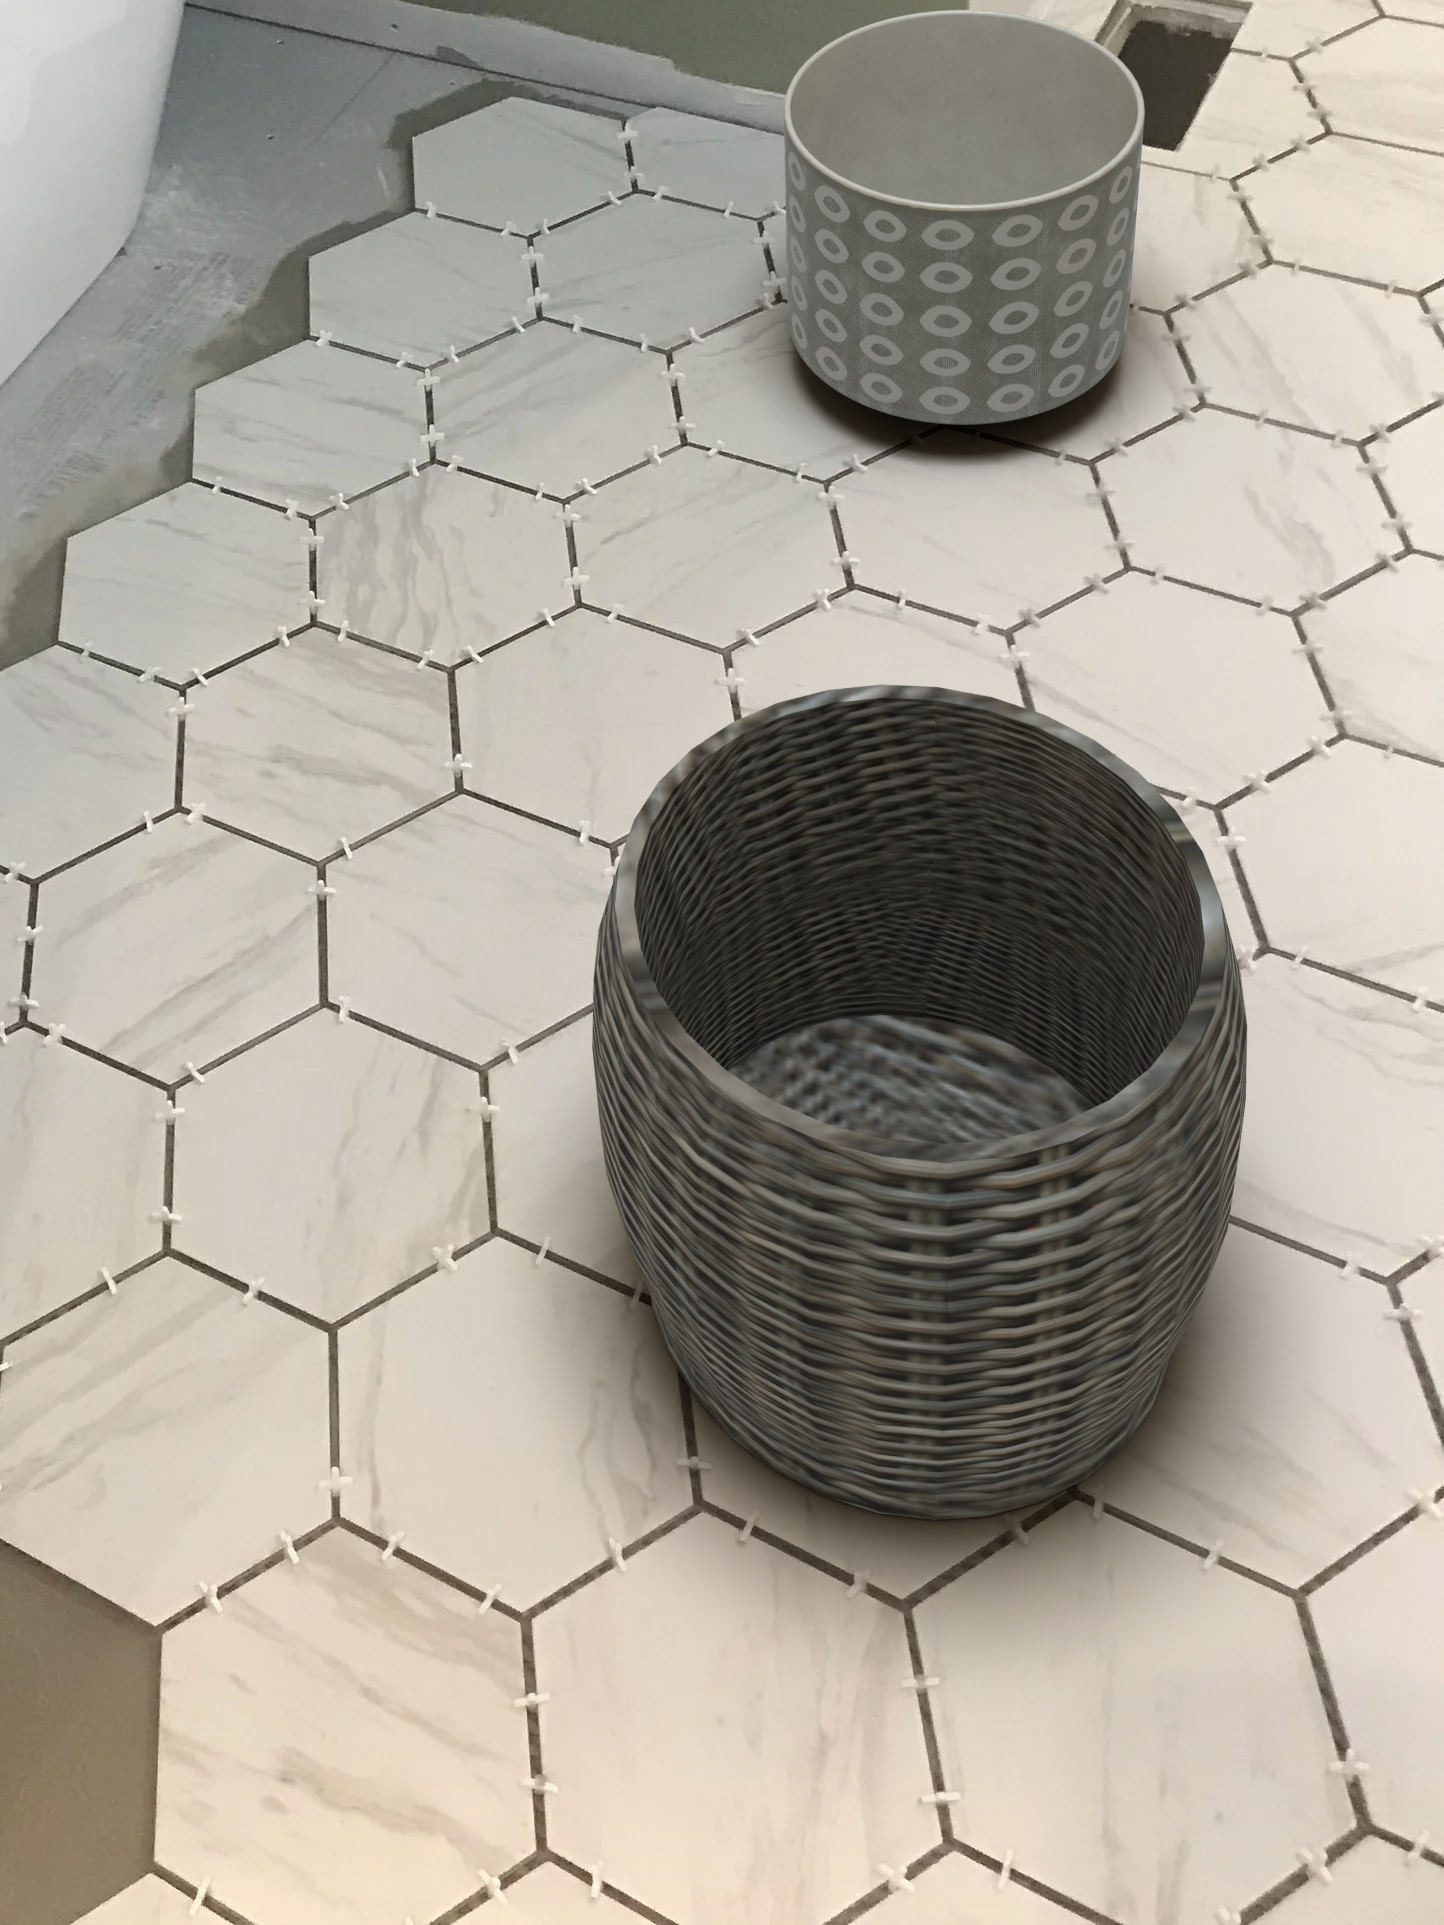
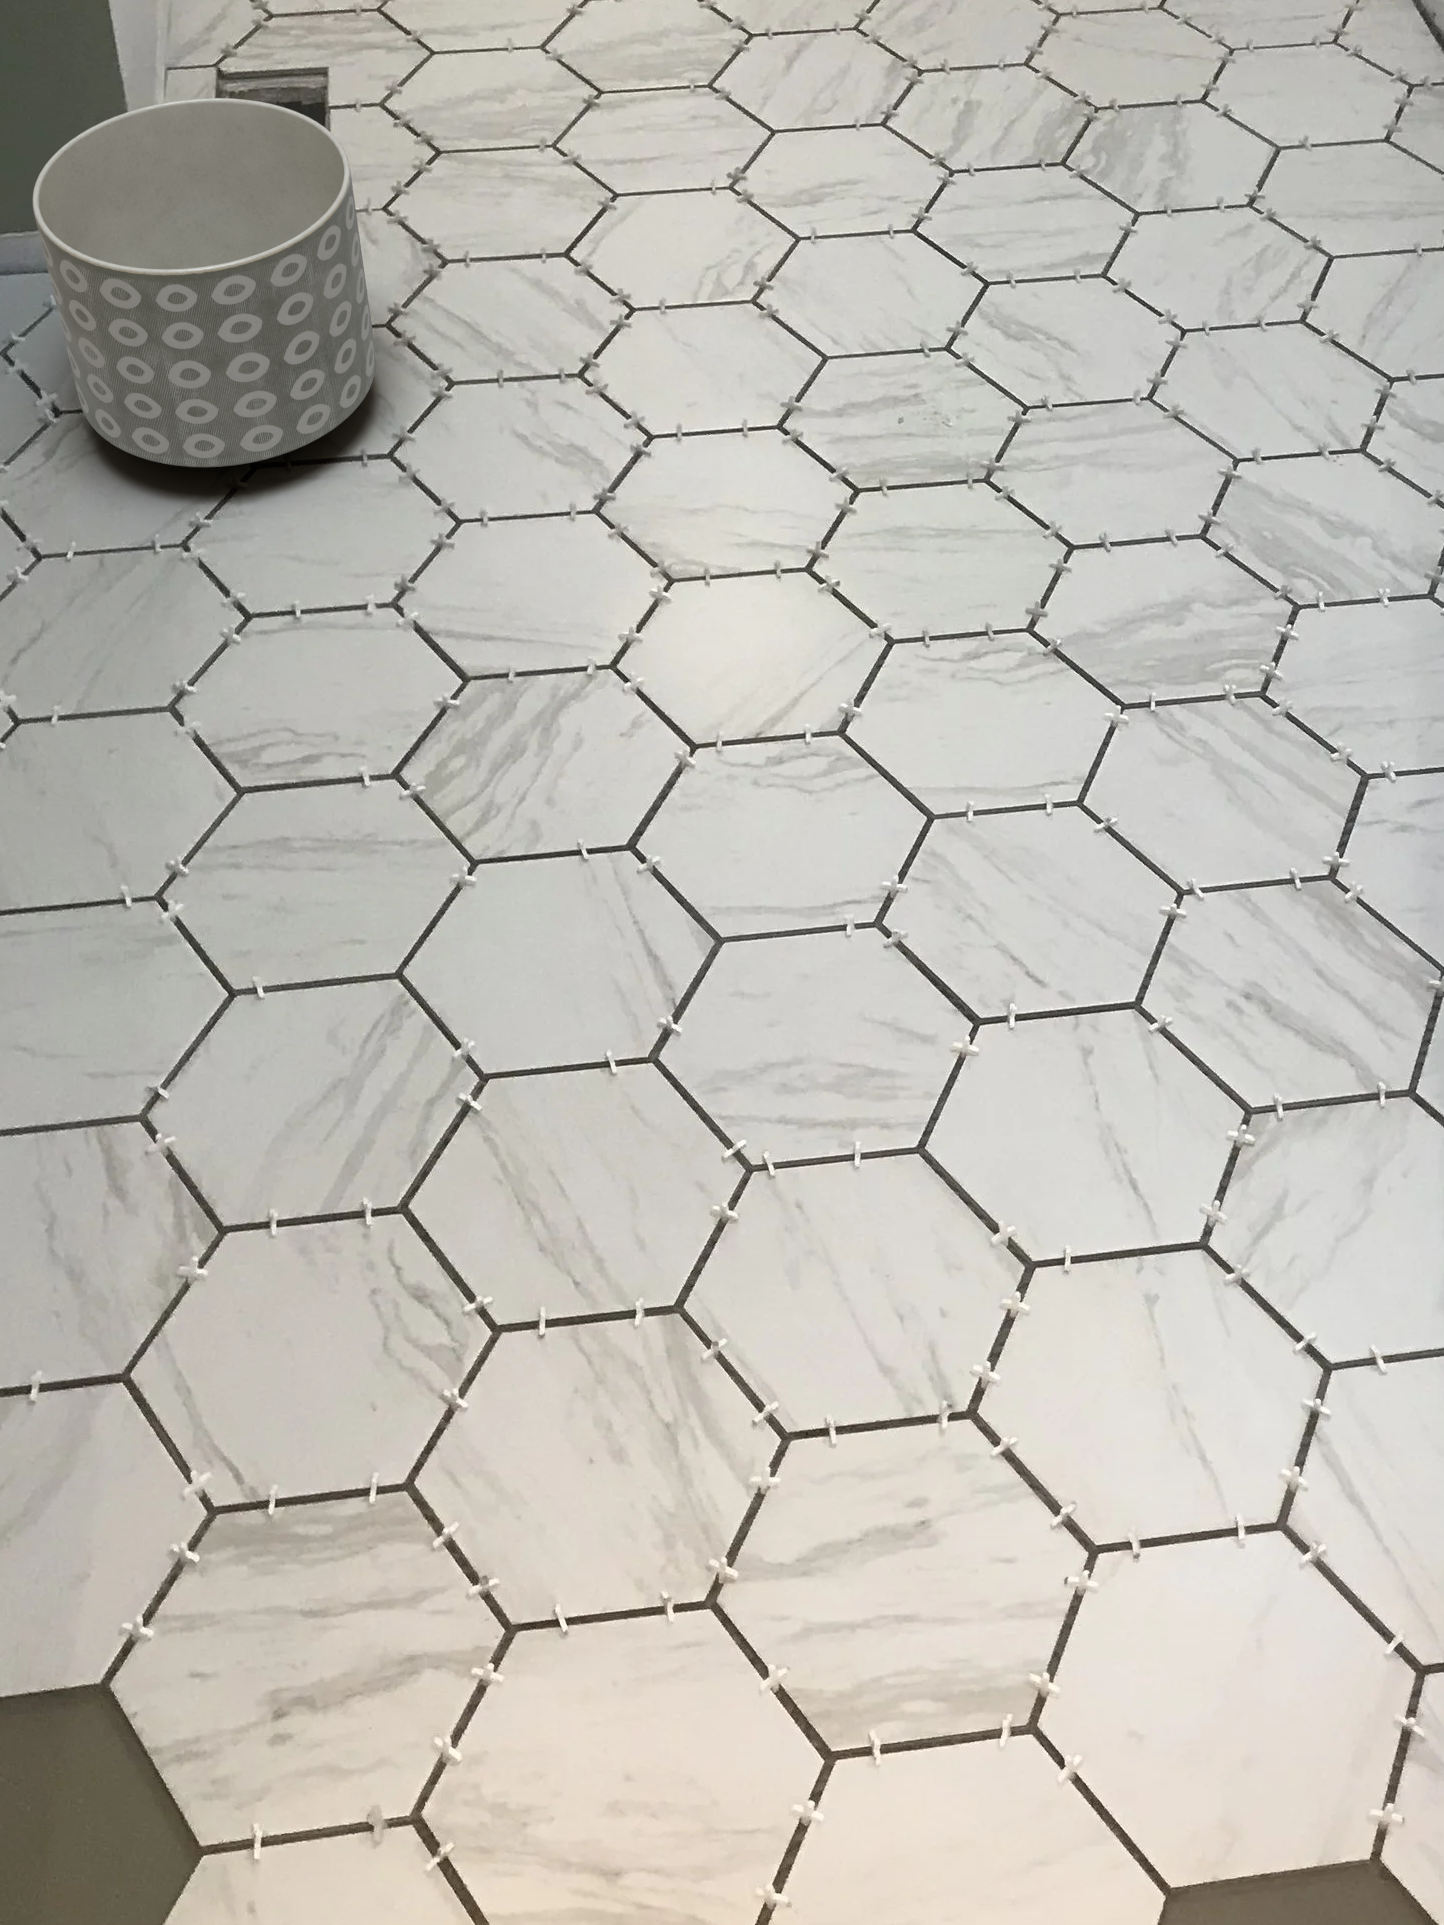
woven basket: present [592,684,1247,1520] -> none [266,596,799,1276]

